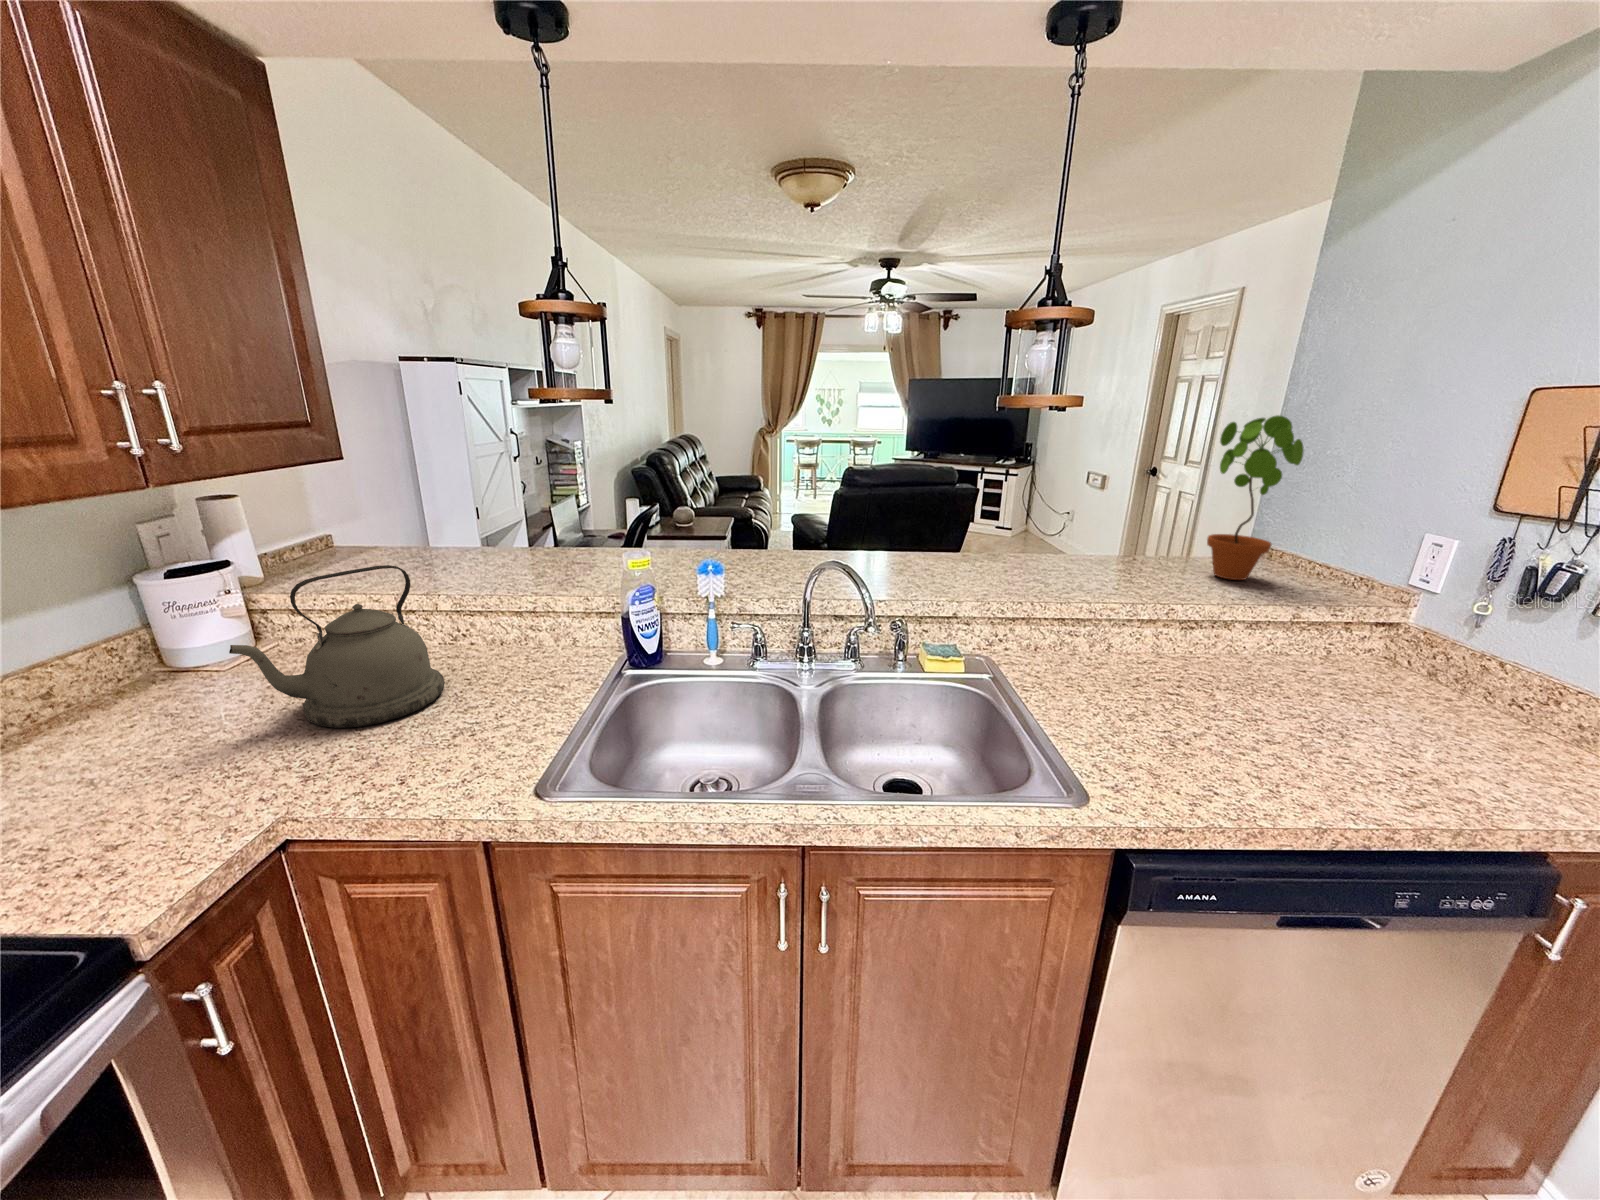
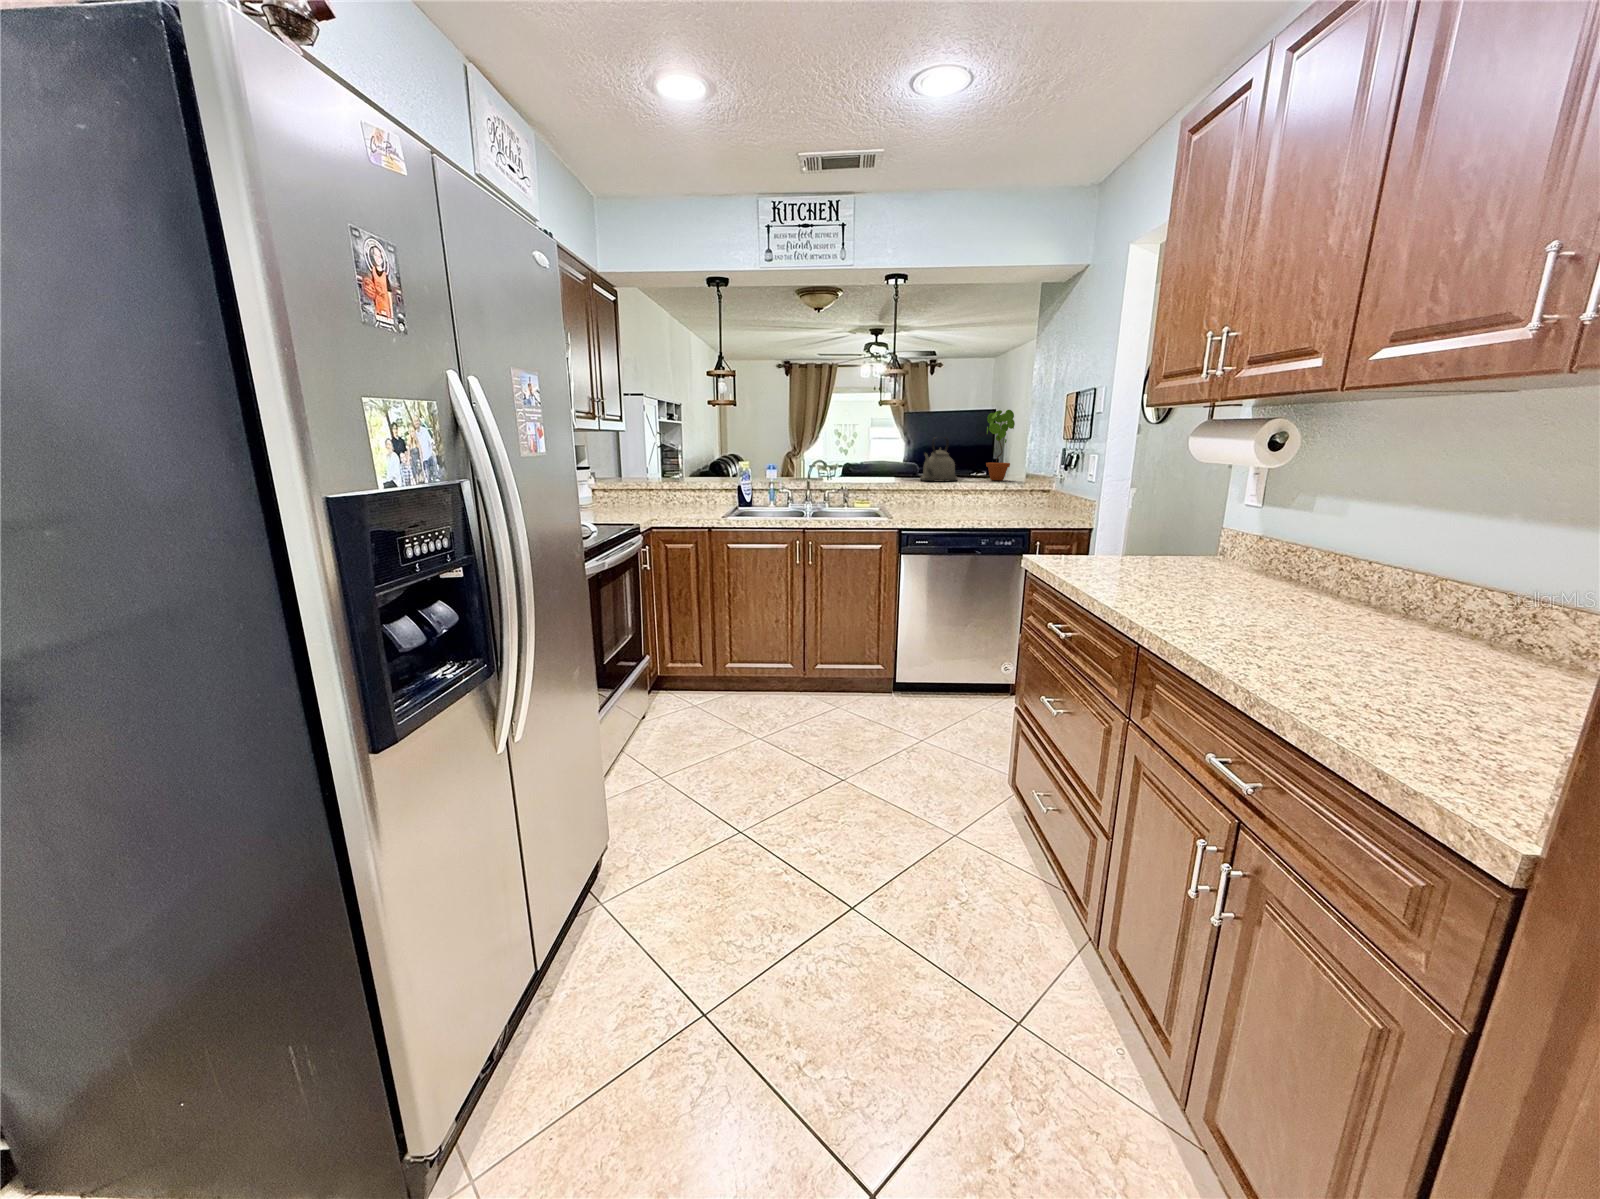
kettle: present [229,565,445,728] -> present [920,438,957,482]

